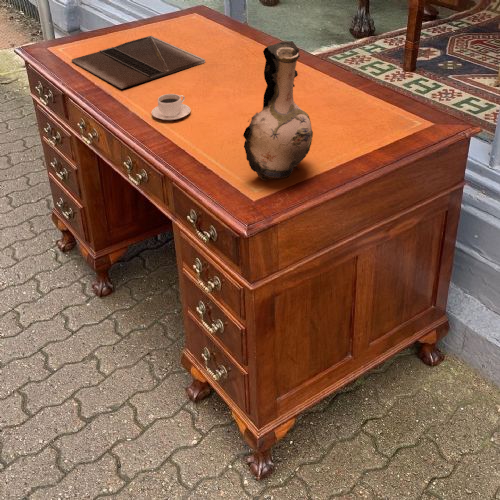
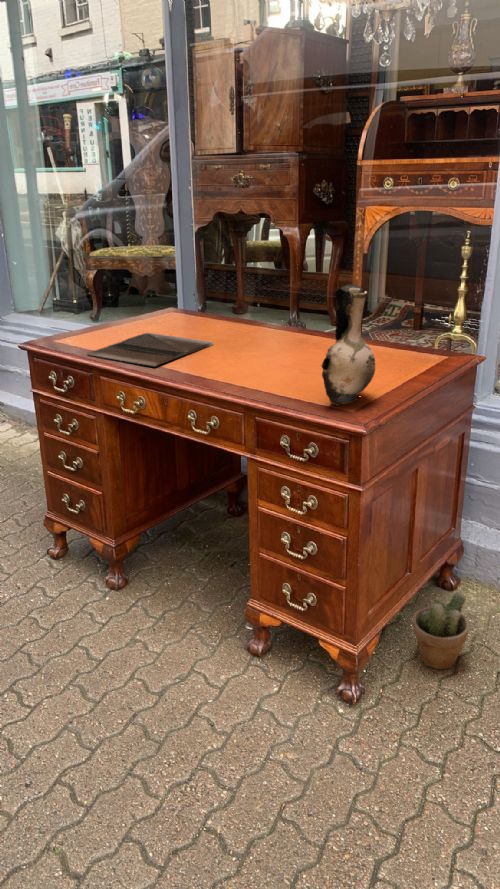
coffee cup: present [152,94,191,120] -> none [198,360,234,381]
potted plant: none [348,388,409,460] -> present [413,592,469,669]

